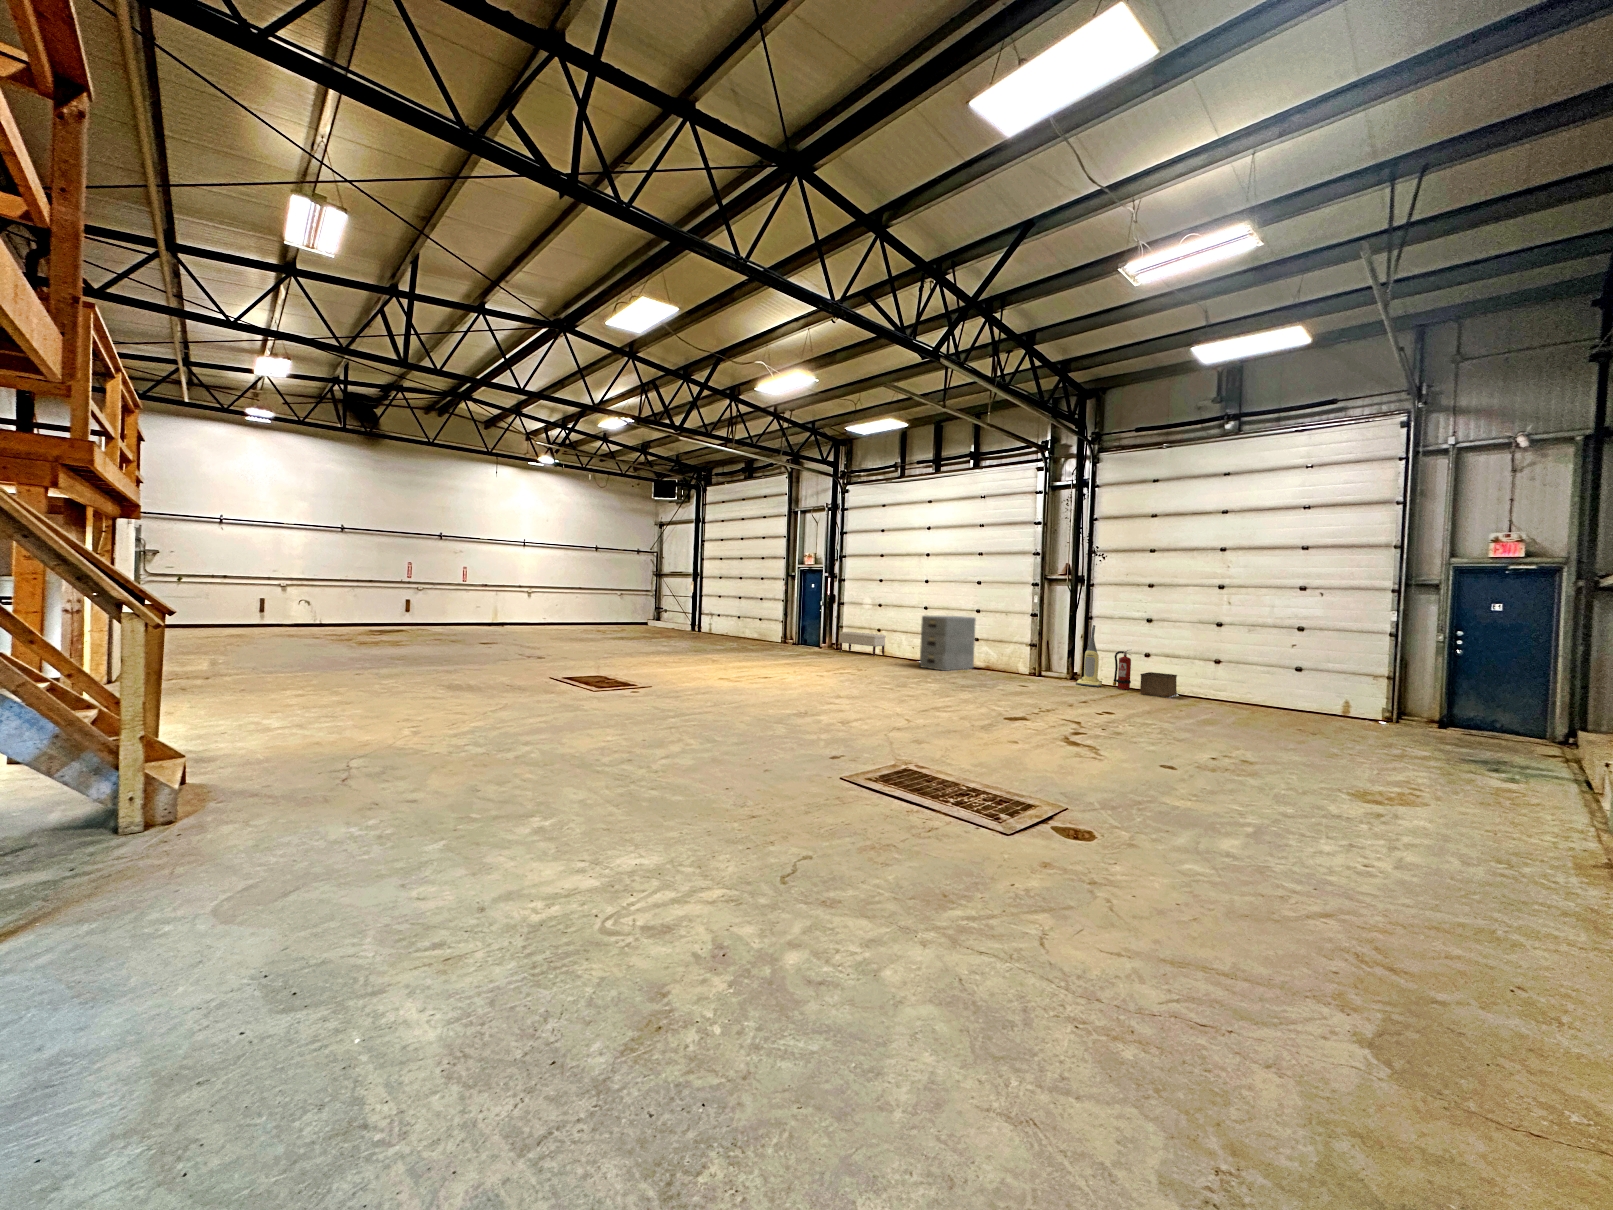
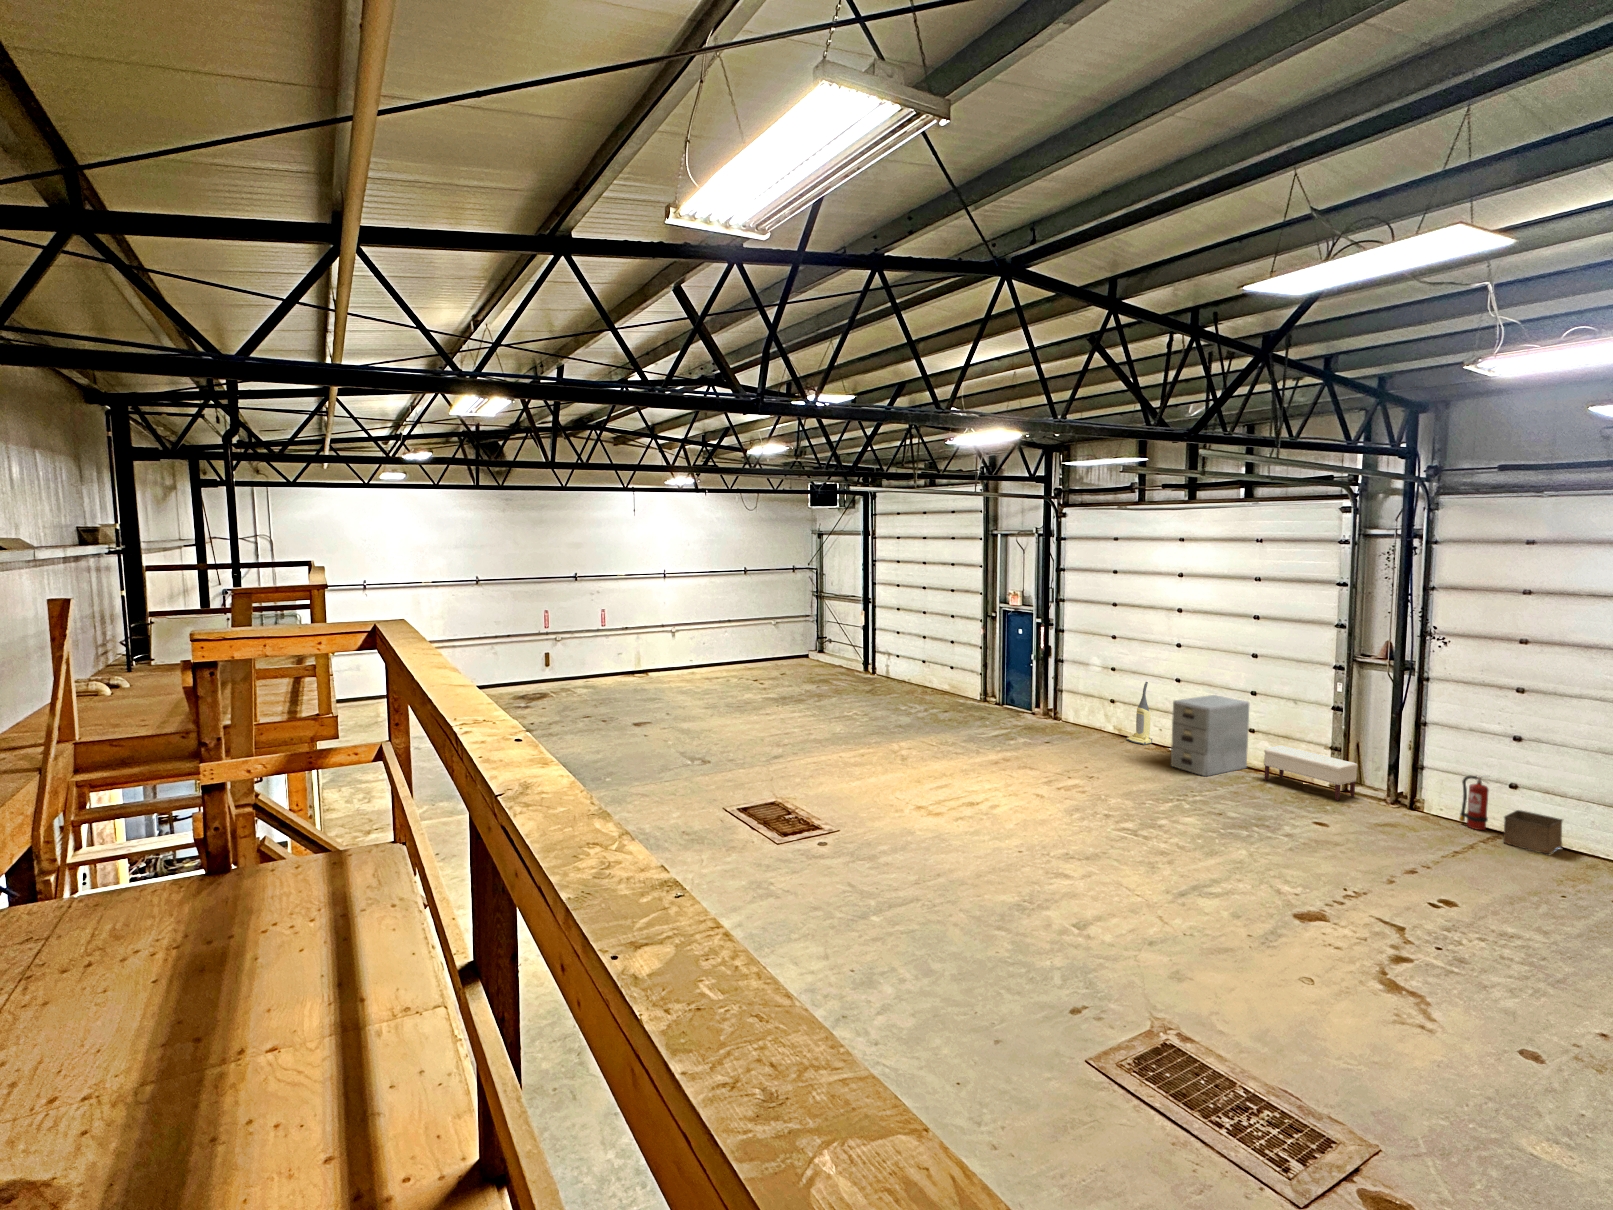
vacuum cleaner: present [1076,625,1102,687] -> present [1126,682,1152,745]
bench: present [839,632,886,656] -> present [1264,746,1358,801]

